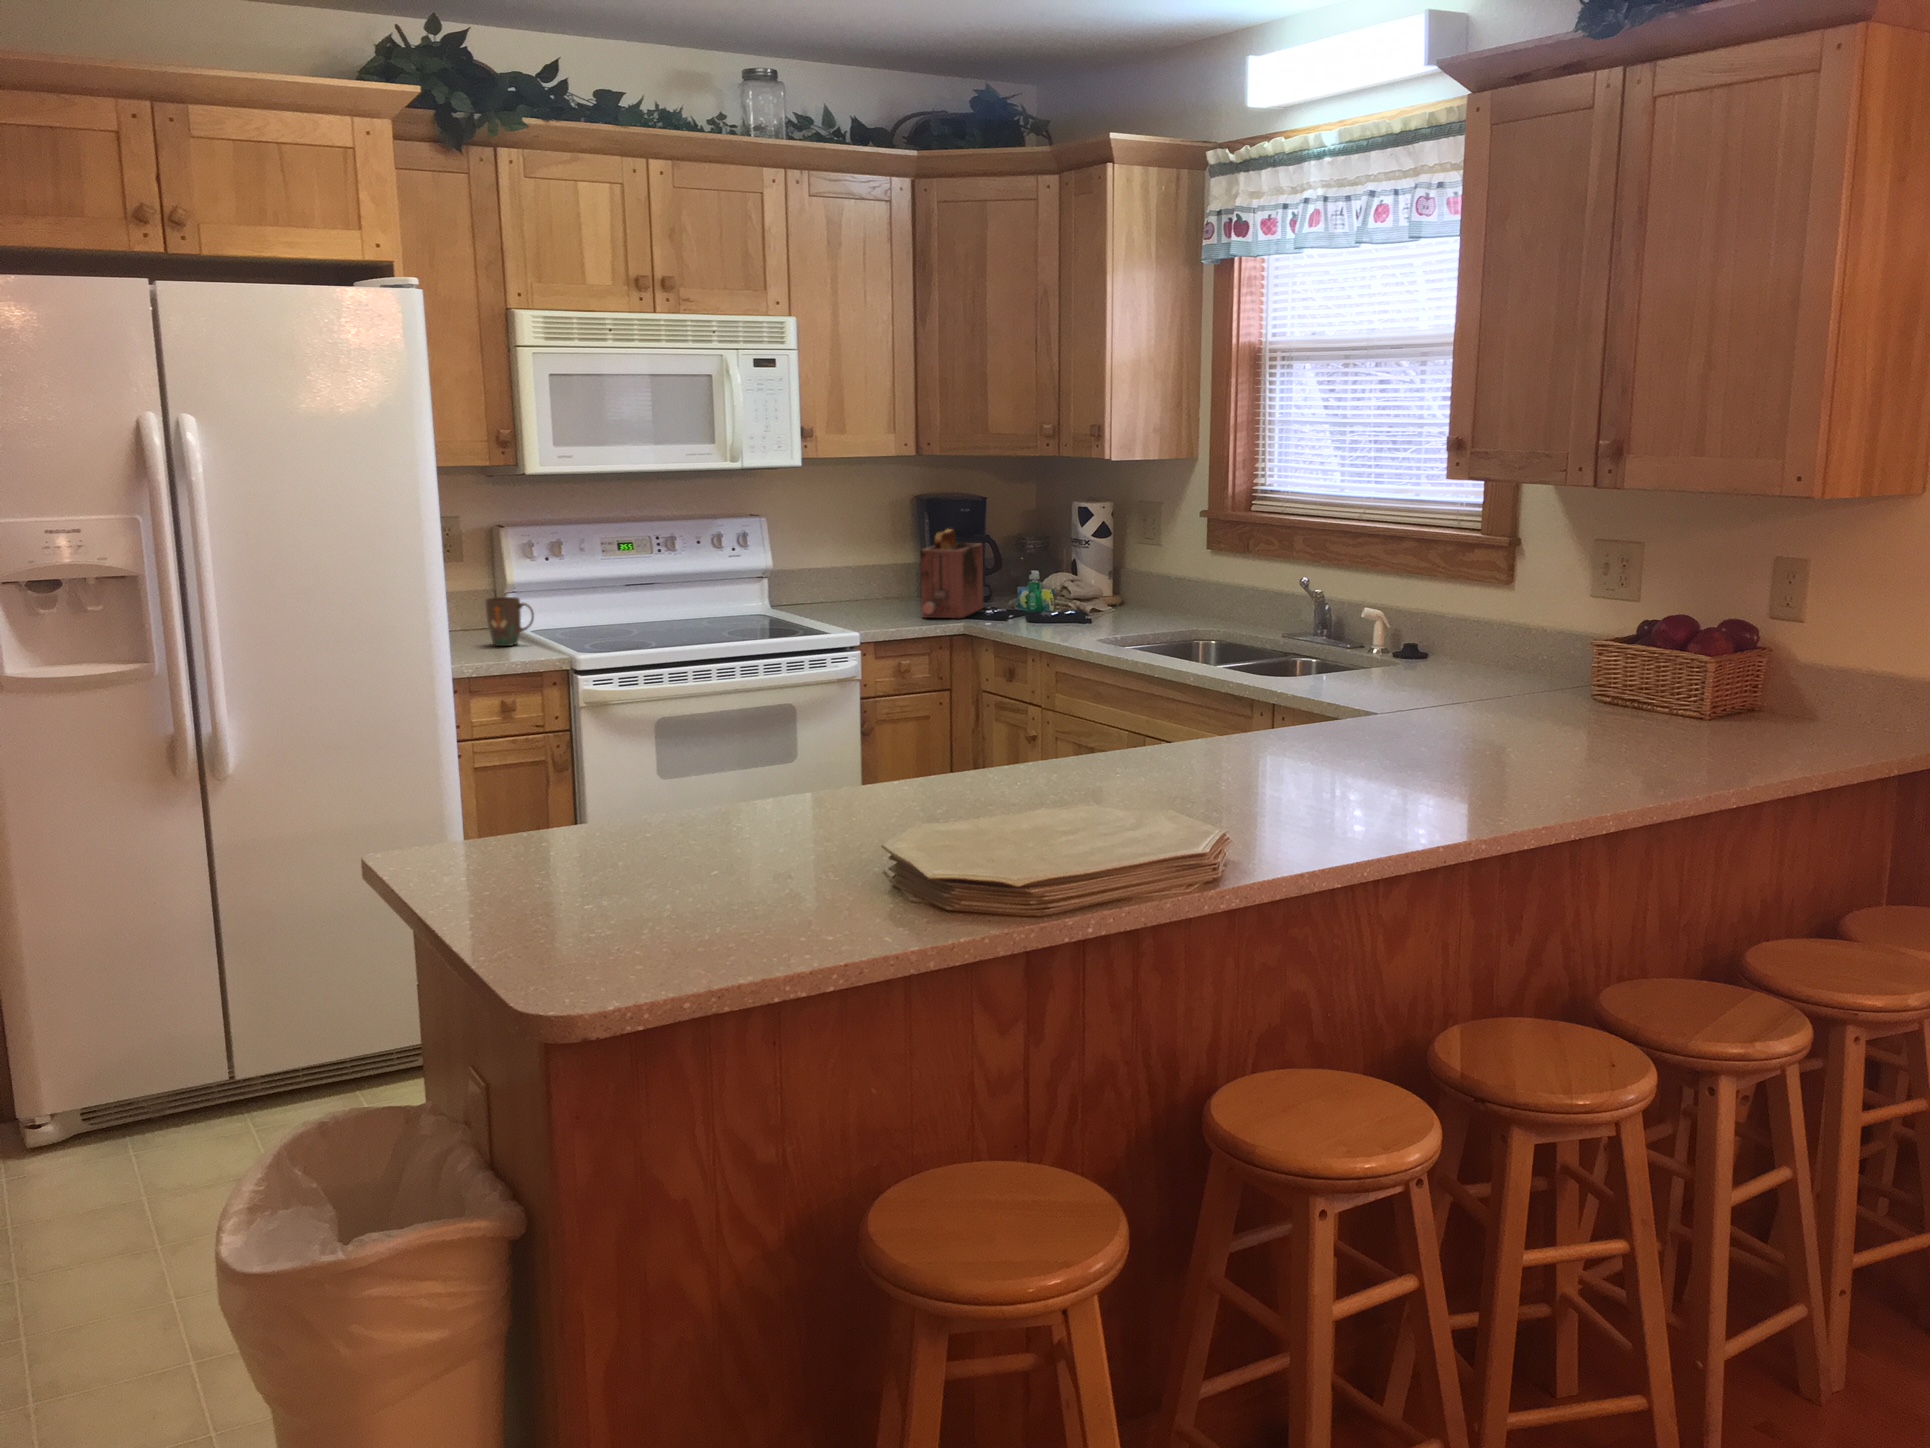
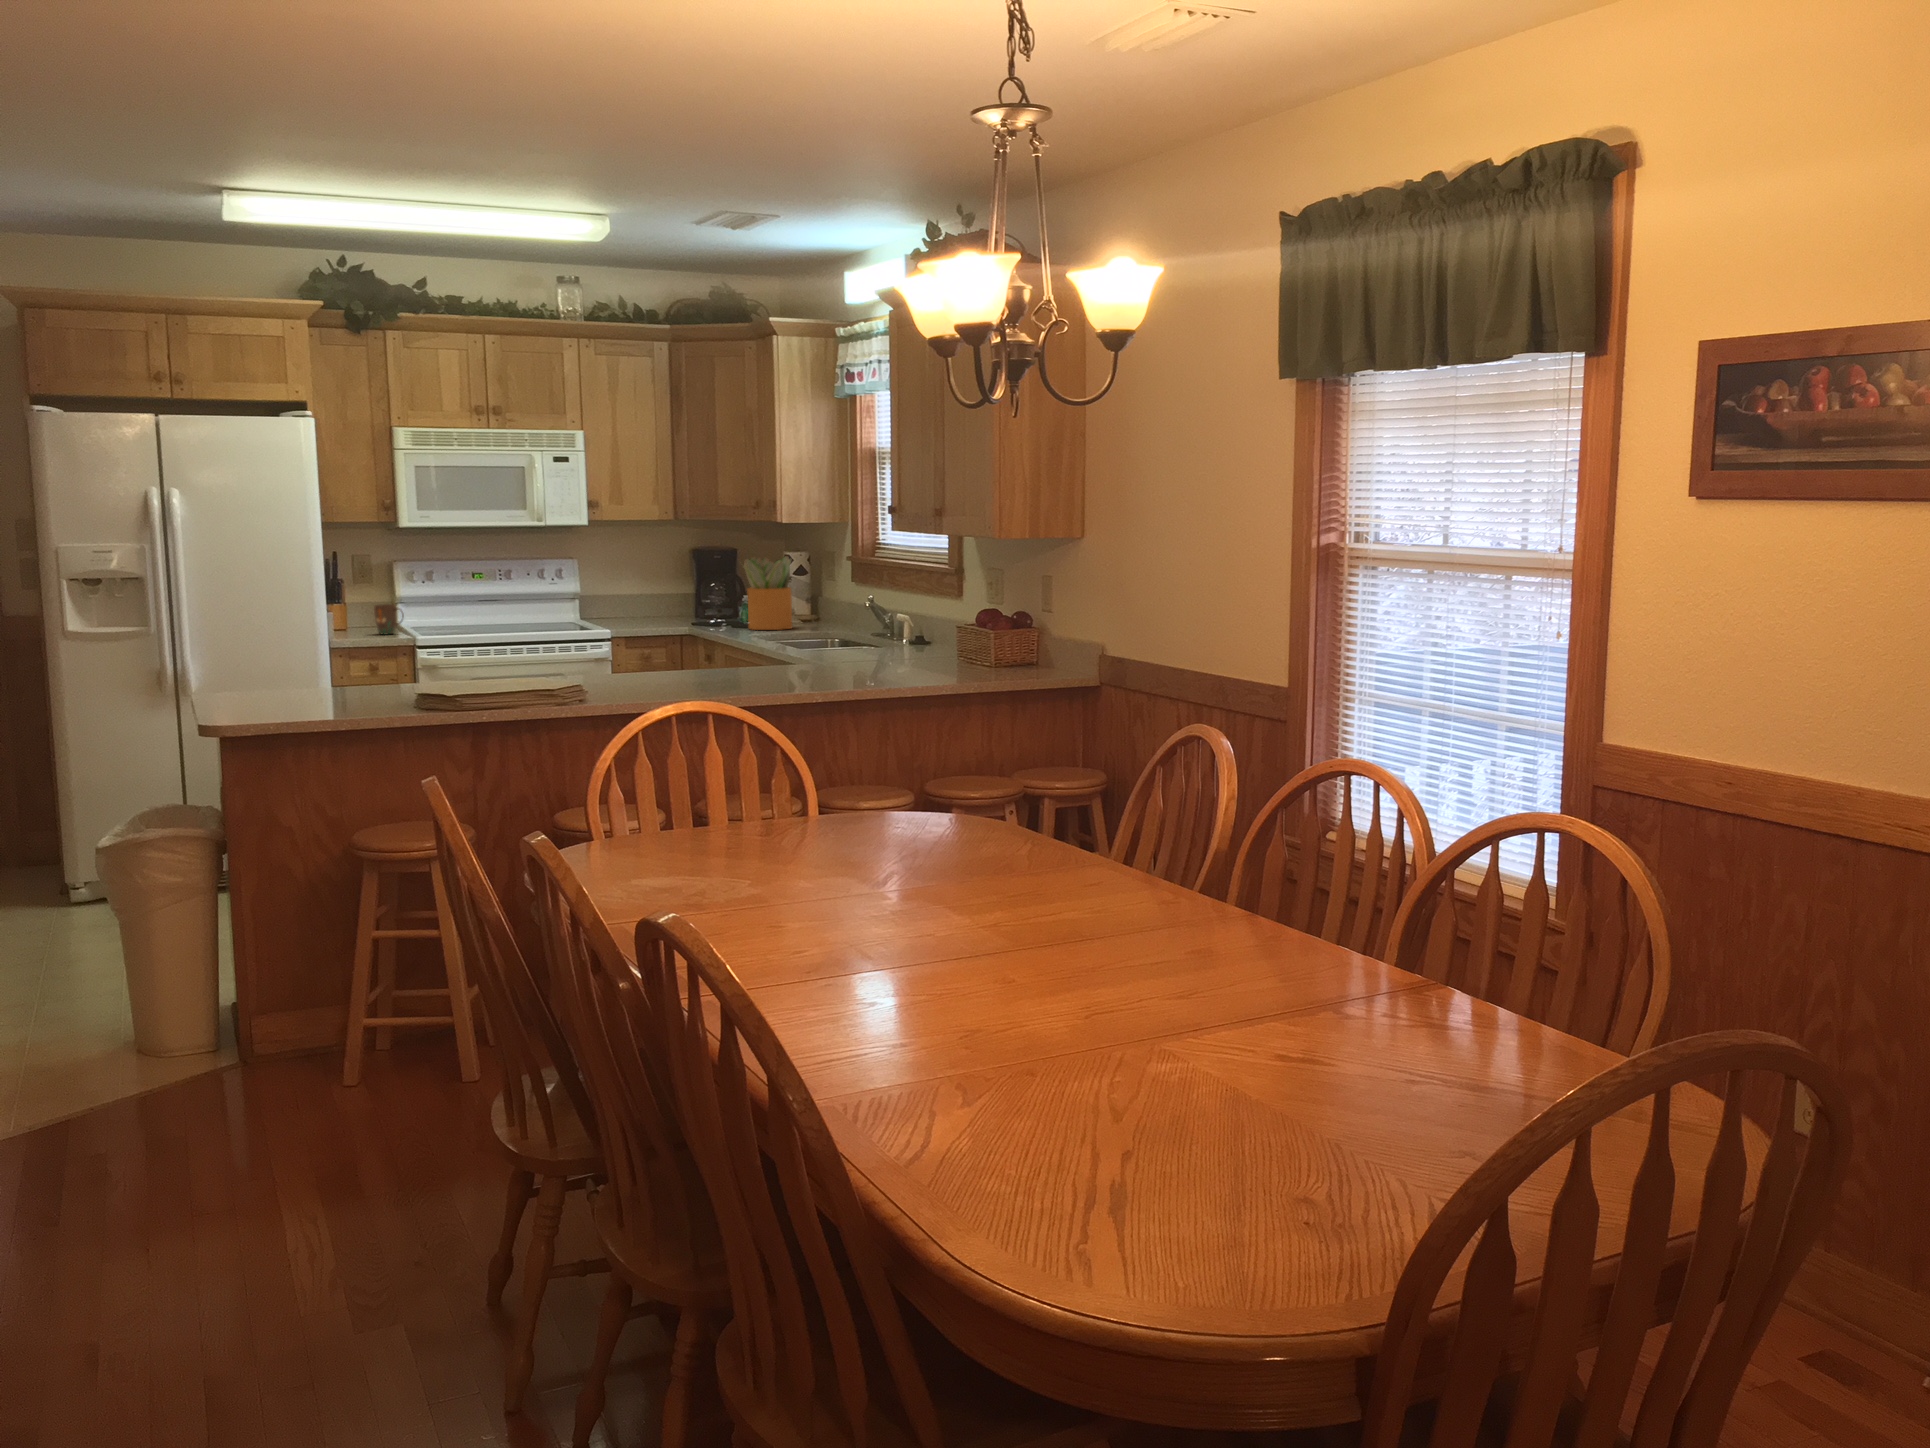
potted plant: none [1045,510,1125,626] -> present [744,556,792,630]
toaster: present [920,529,983,618] -> none [667,568,720,625]

